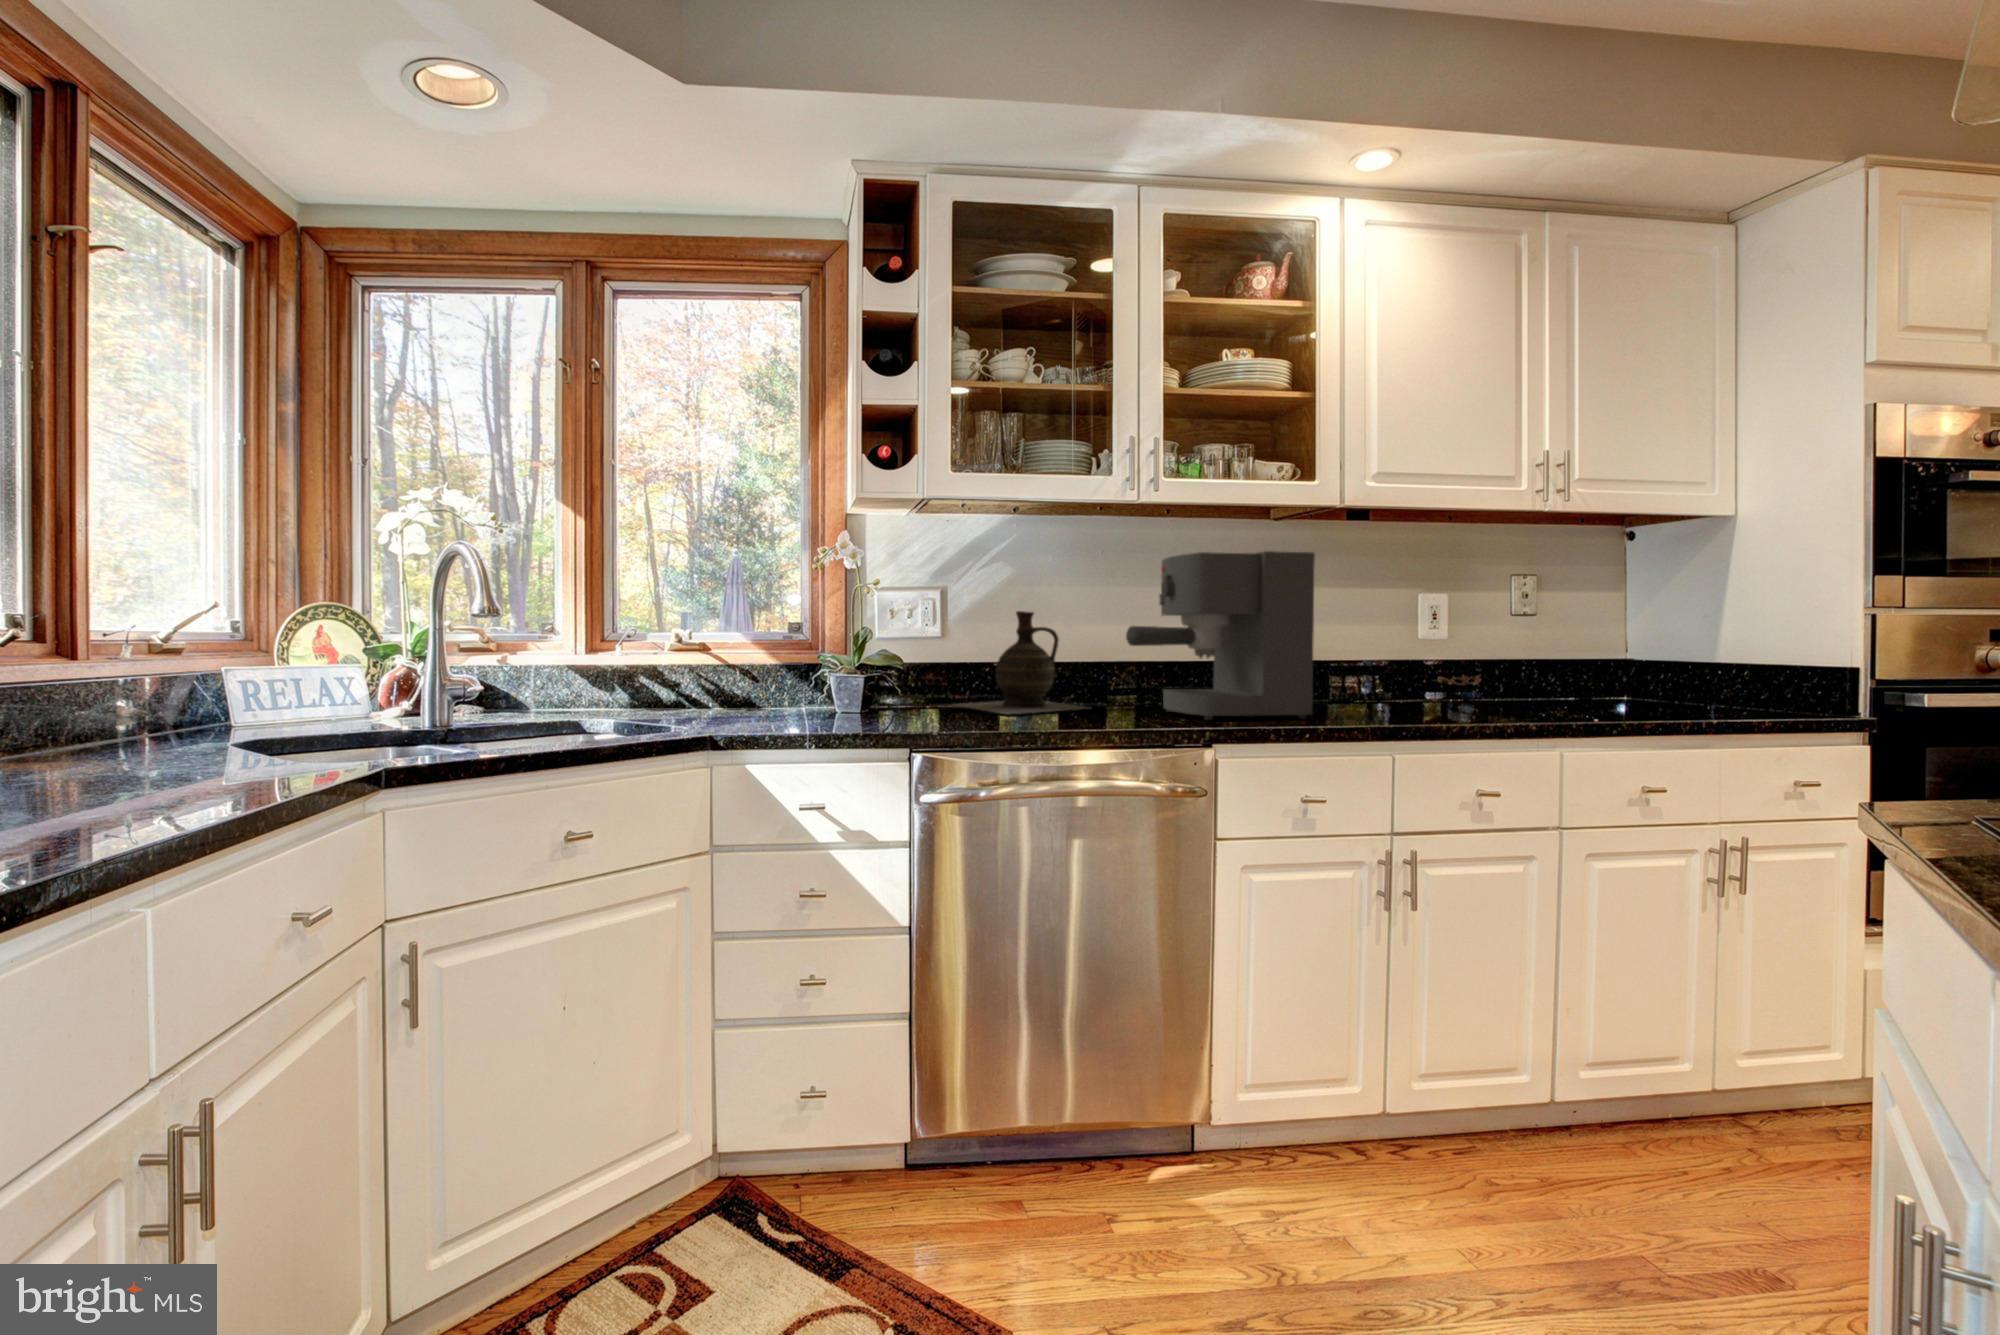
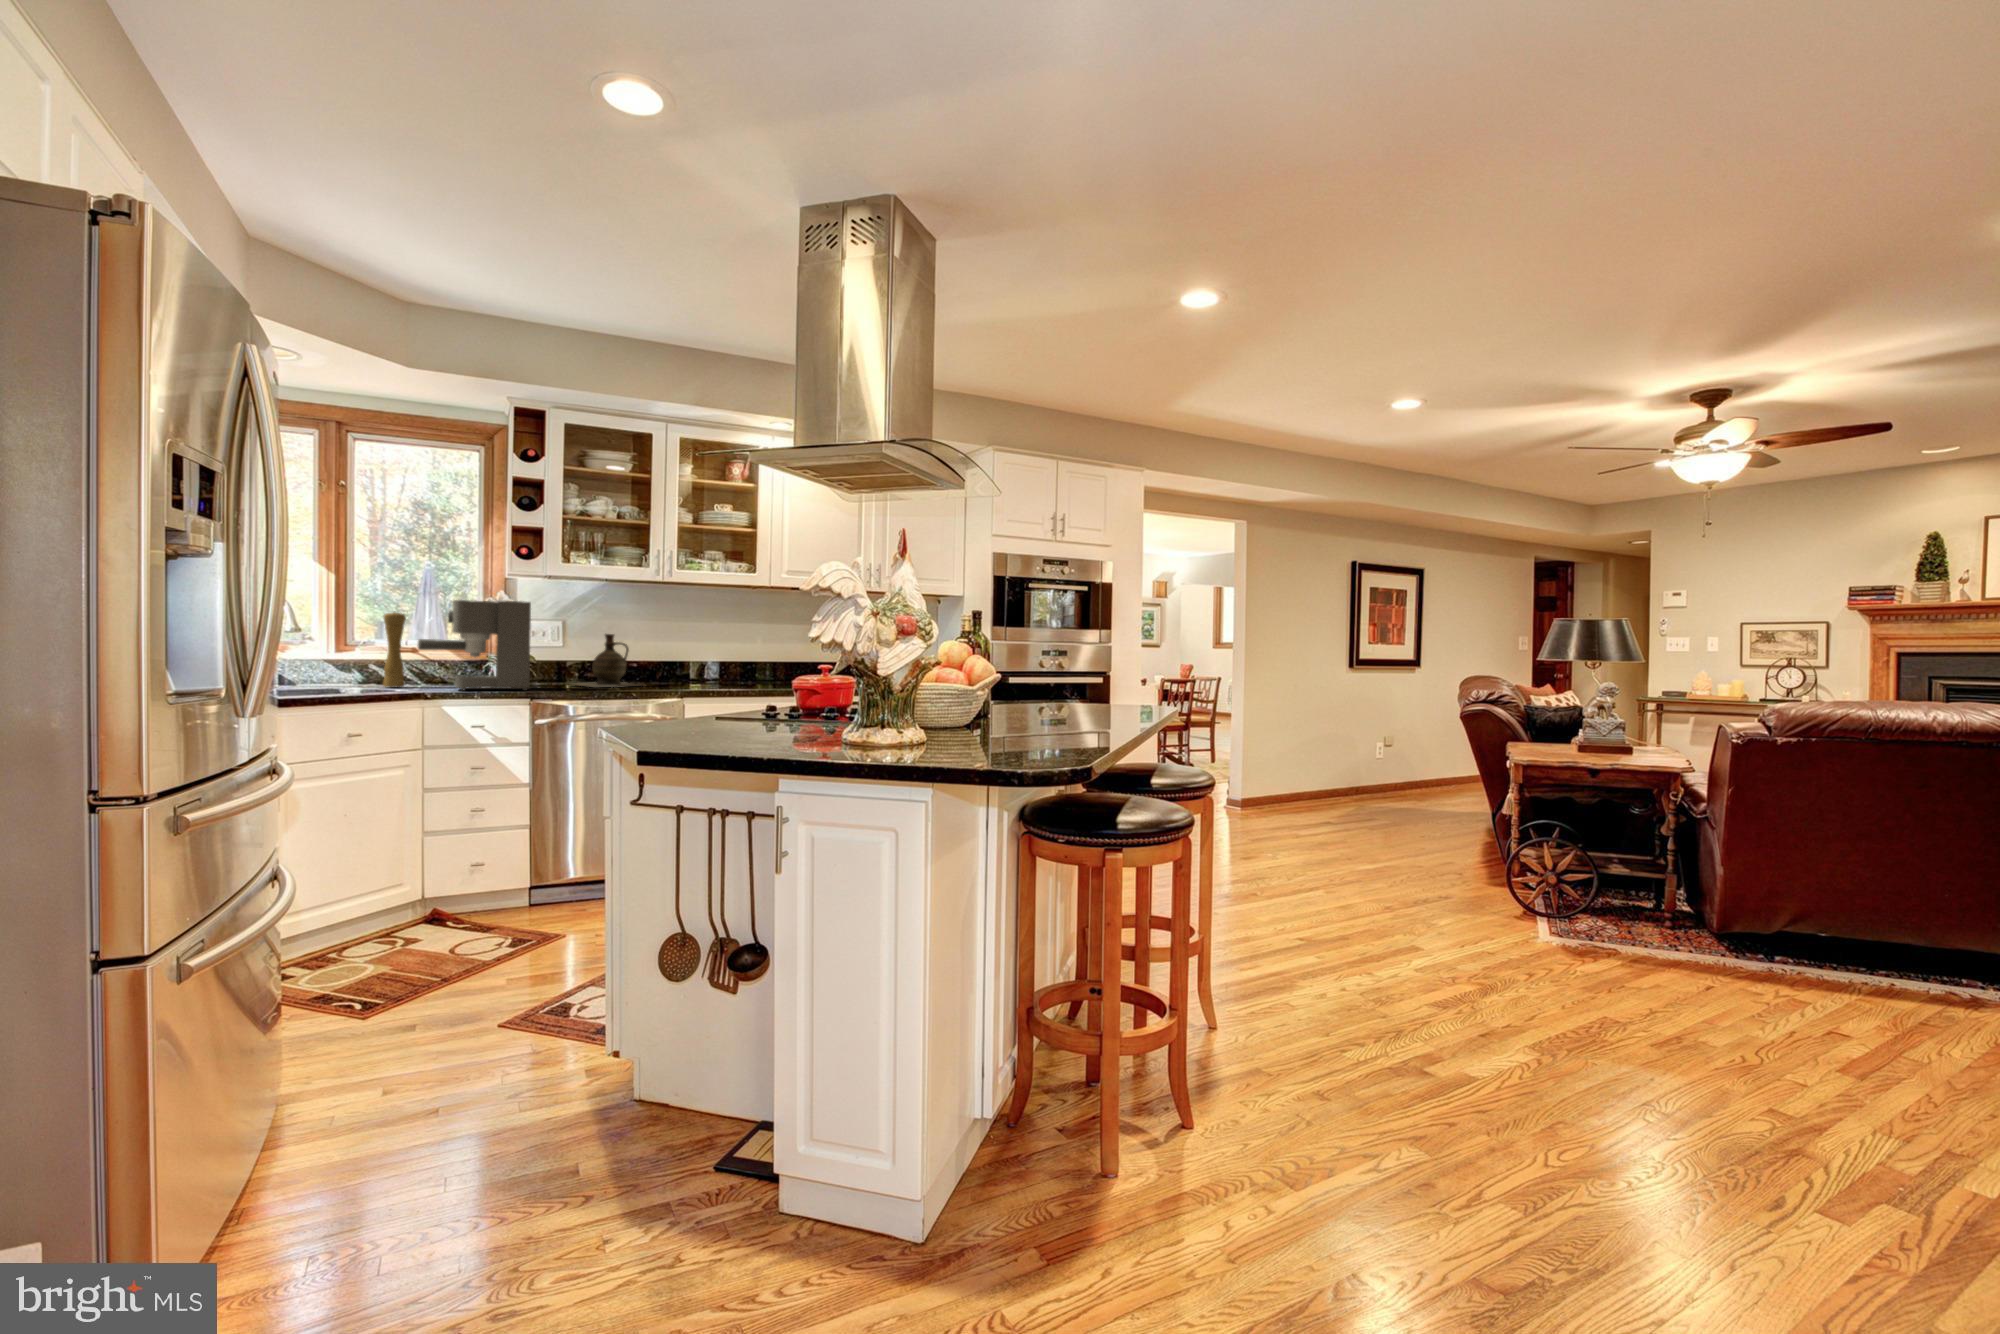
coffee maker: present [1126,551,1315,720] -> present [417,600,531,690]
pepper mill: none [652,578,688,716] -> present [383,612,406,687]

